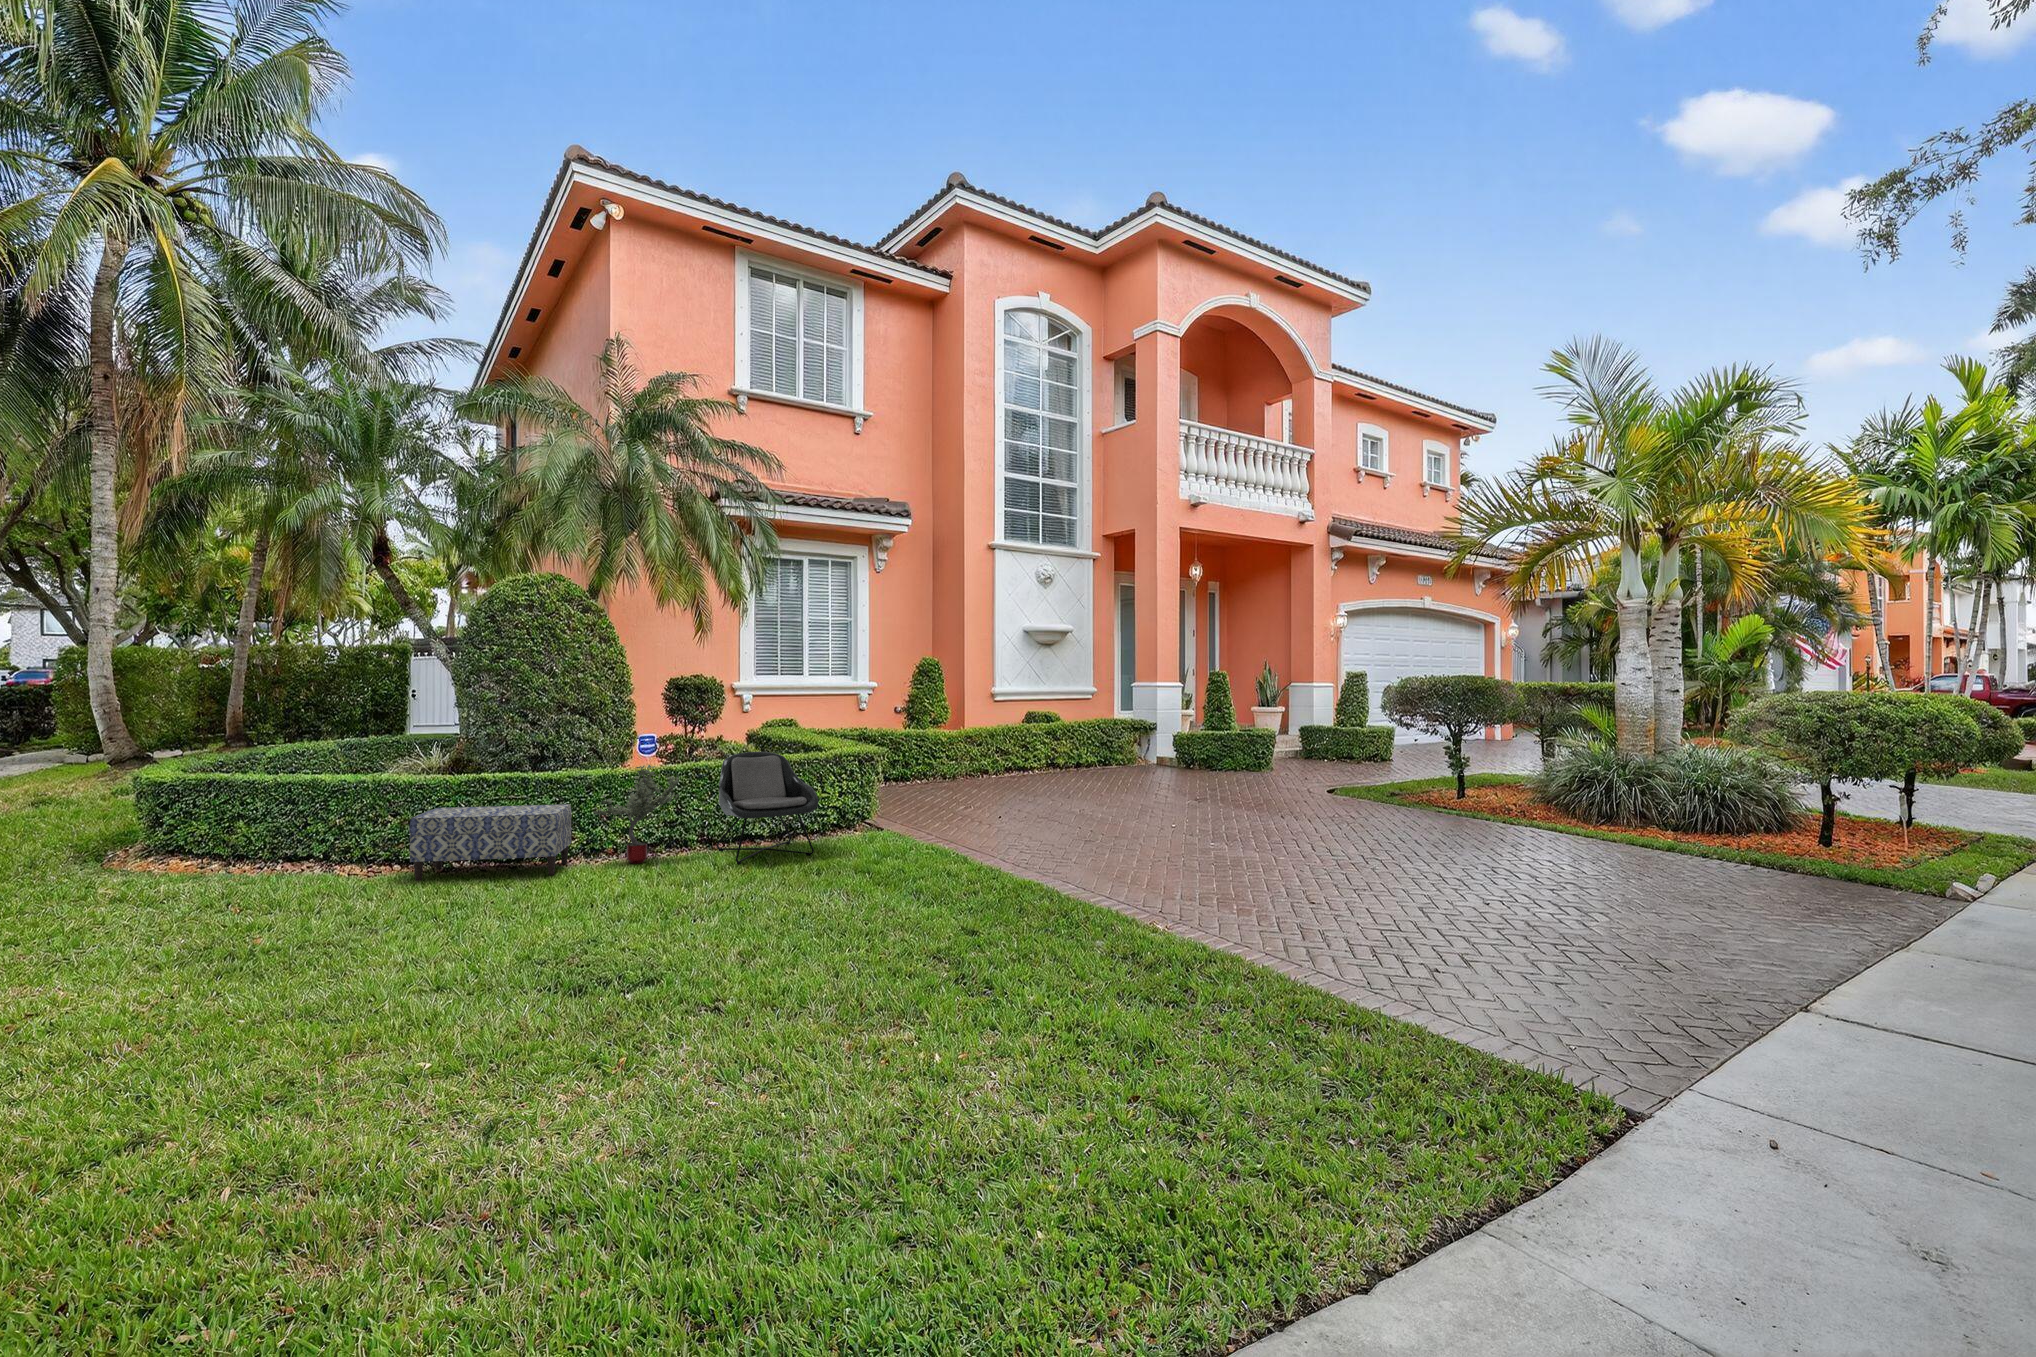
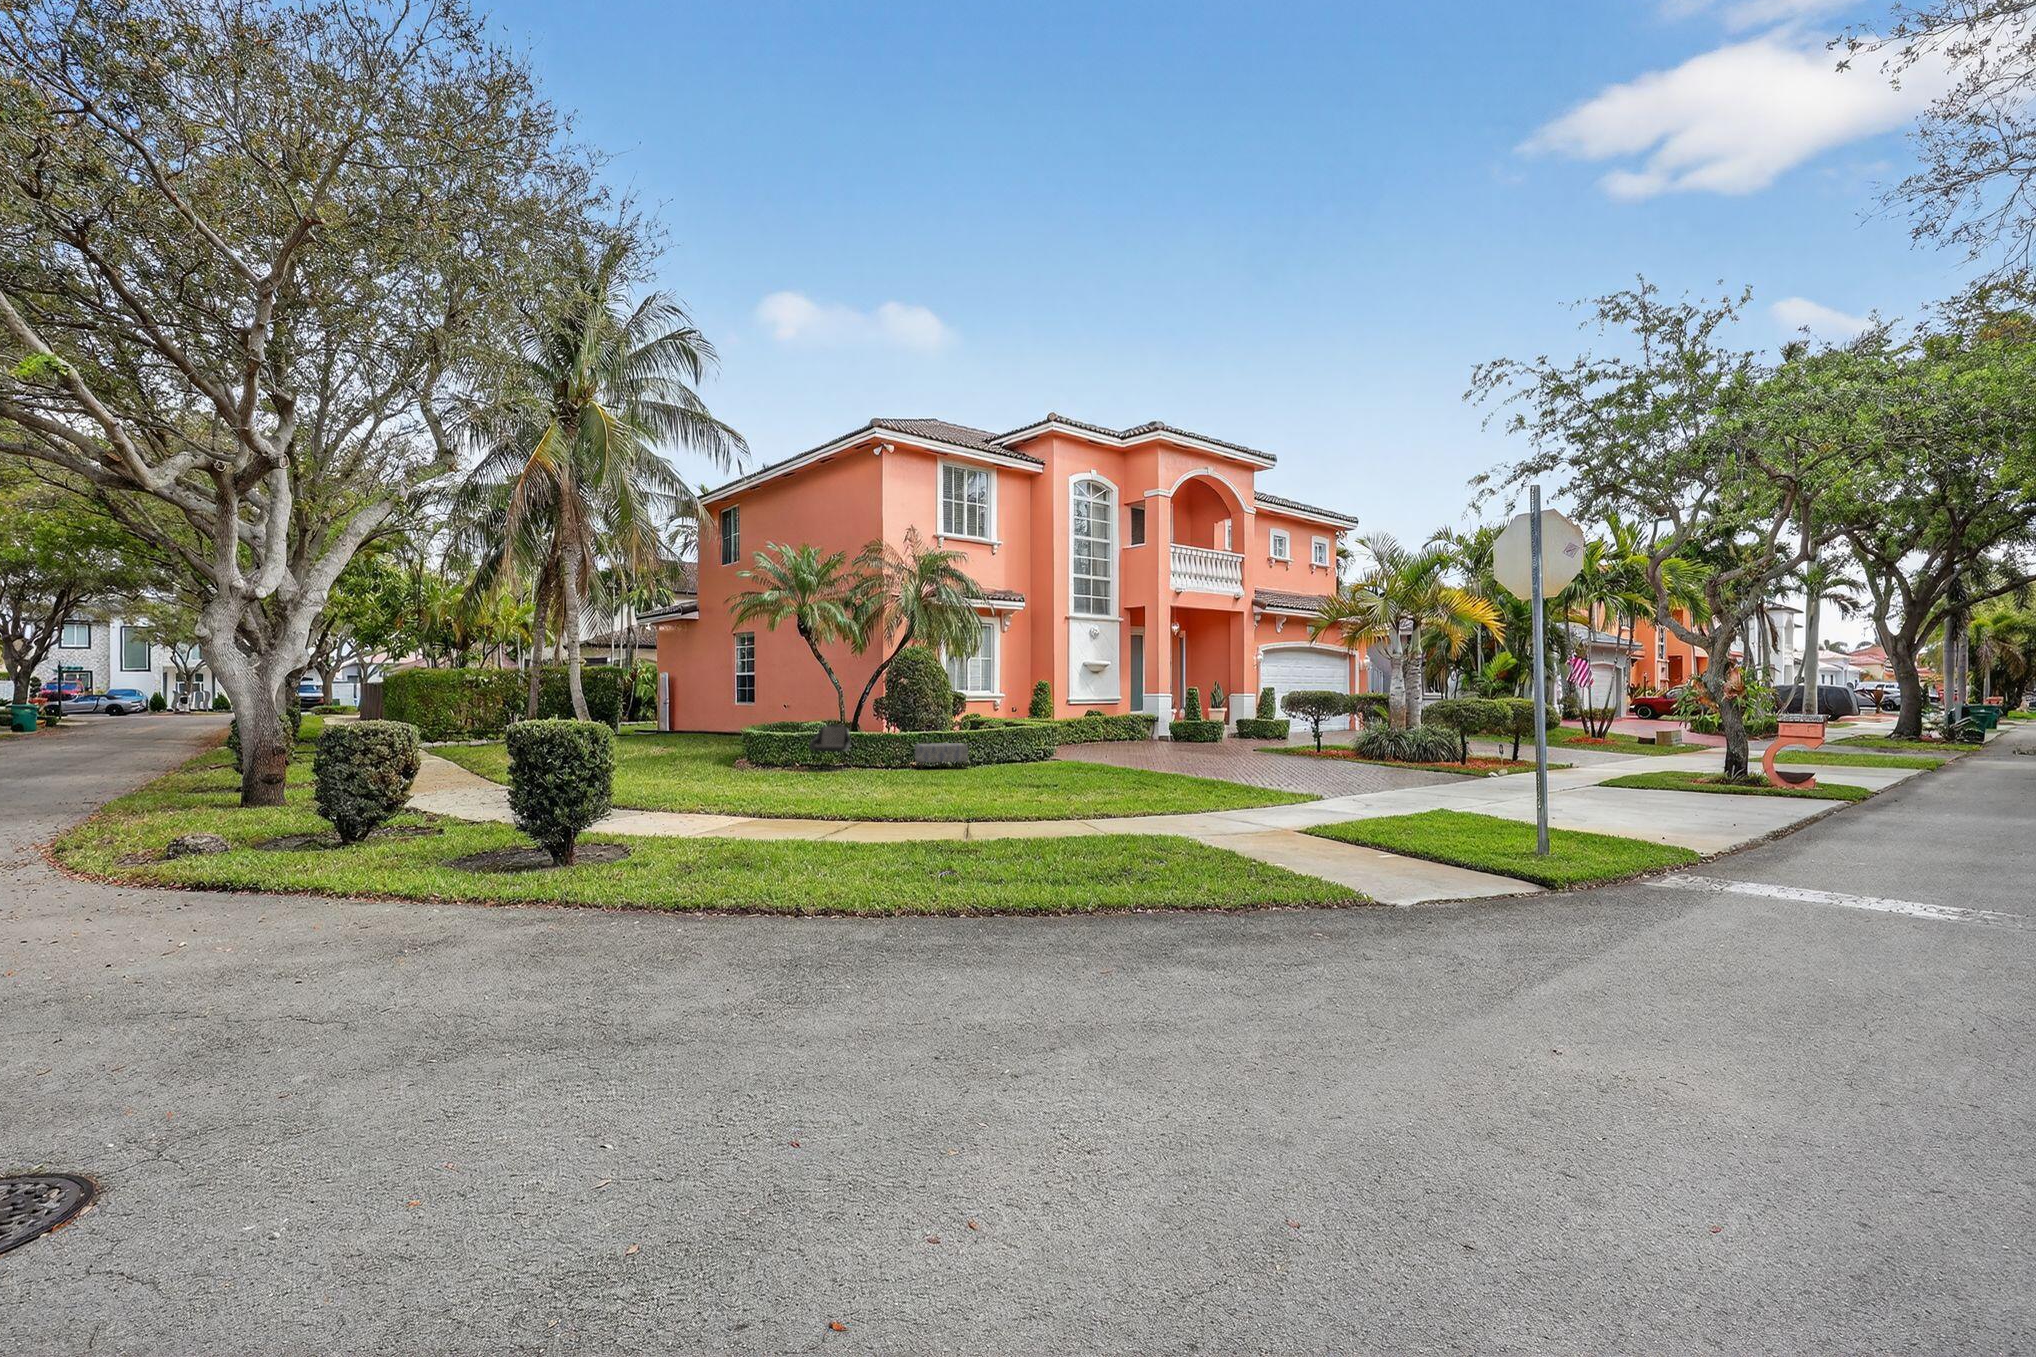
lounge chair: present [717,752,819,864] -> present [809,725,851,768]
potted tree: present [594,765,679,864] -> none [973,728,1002,766]

